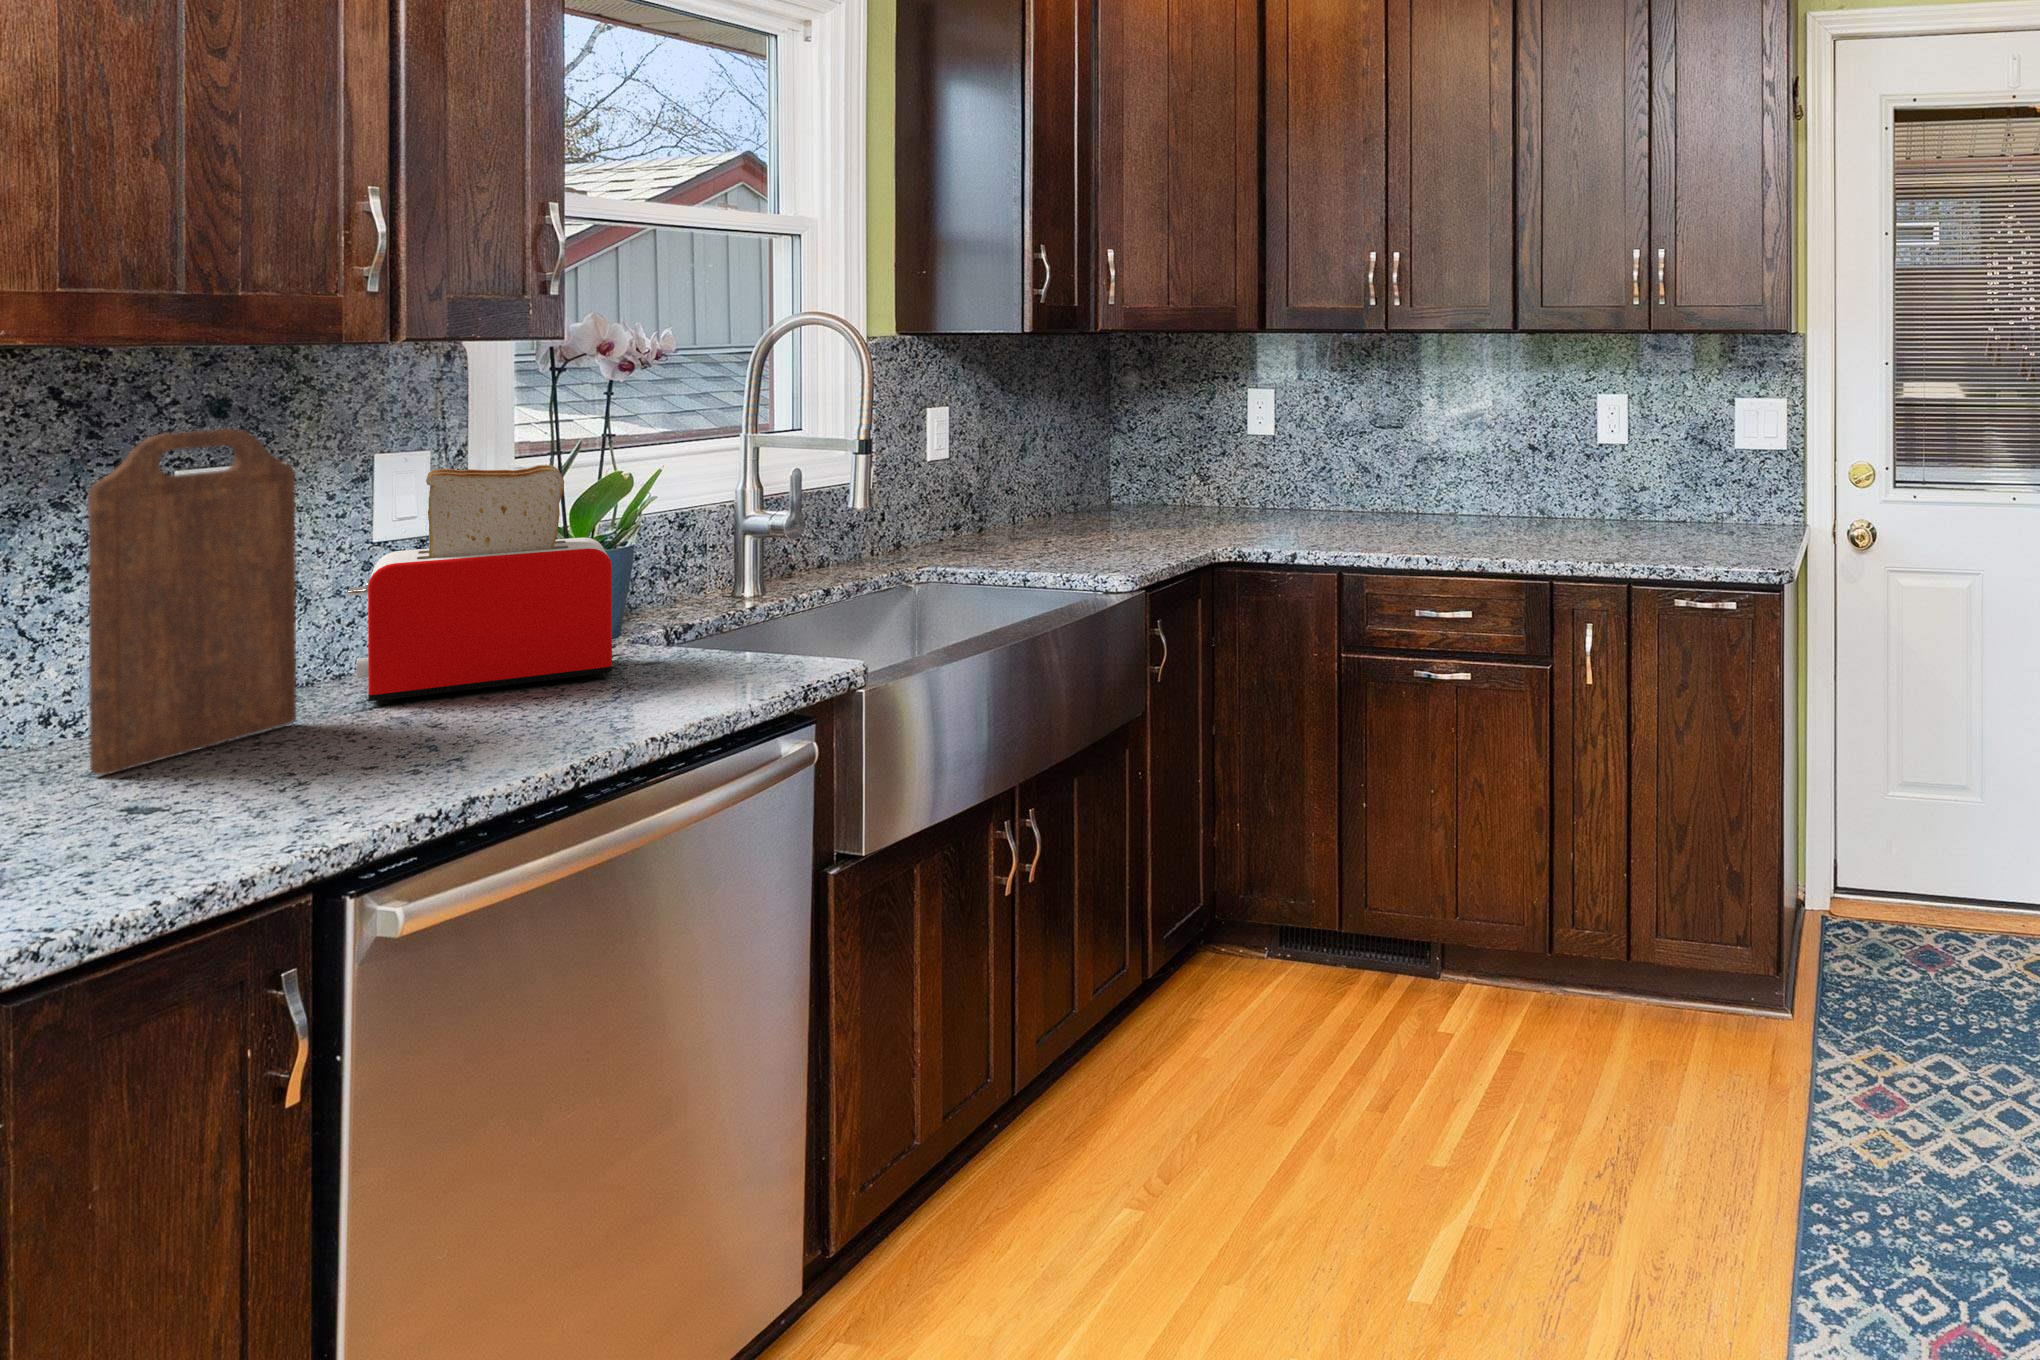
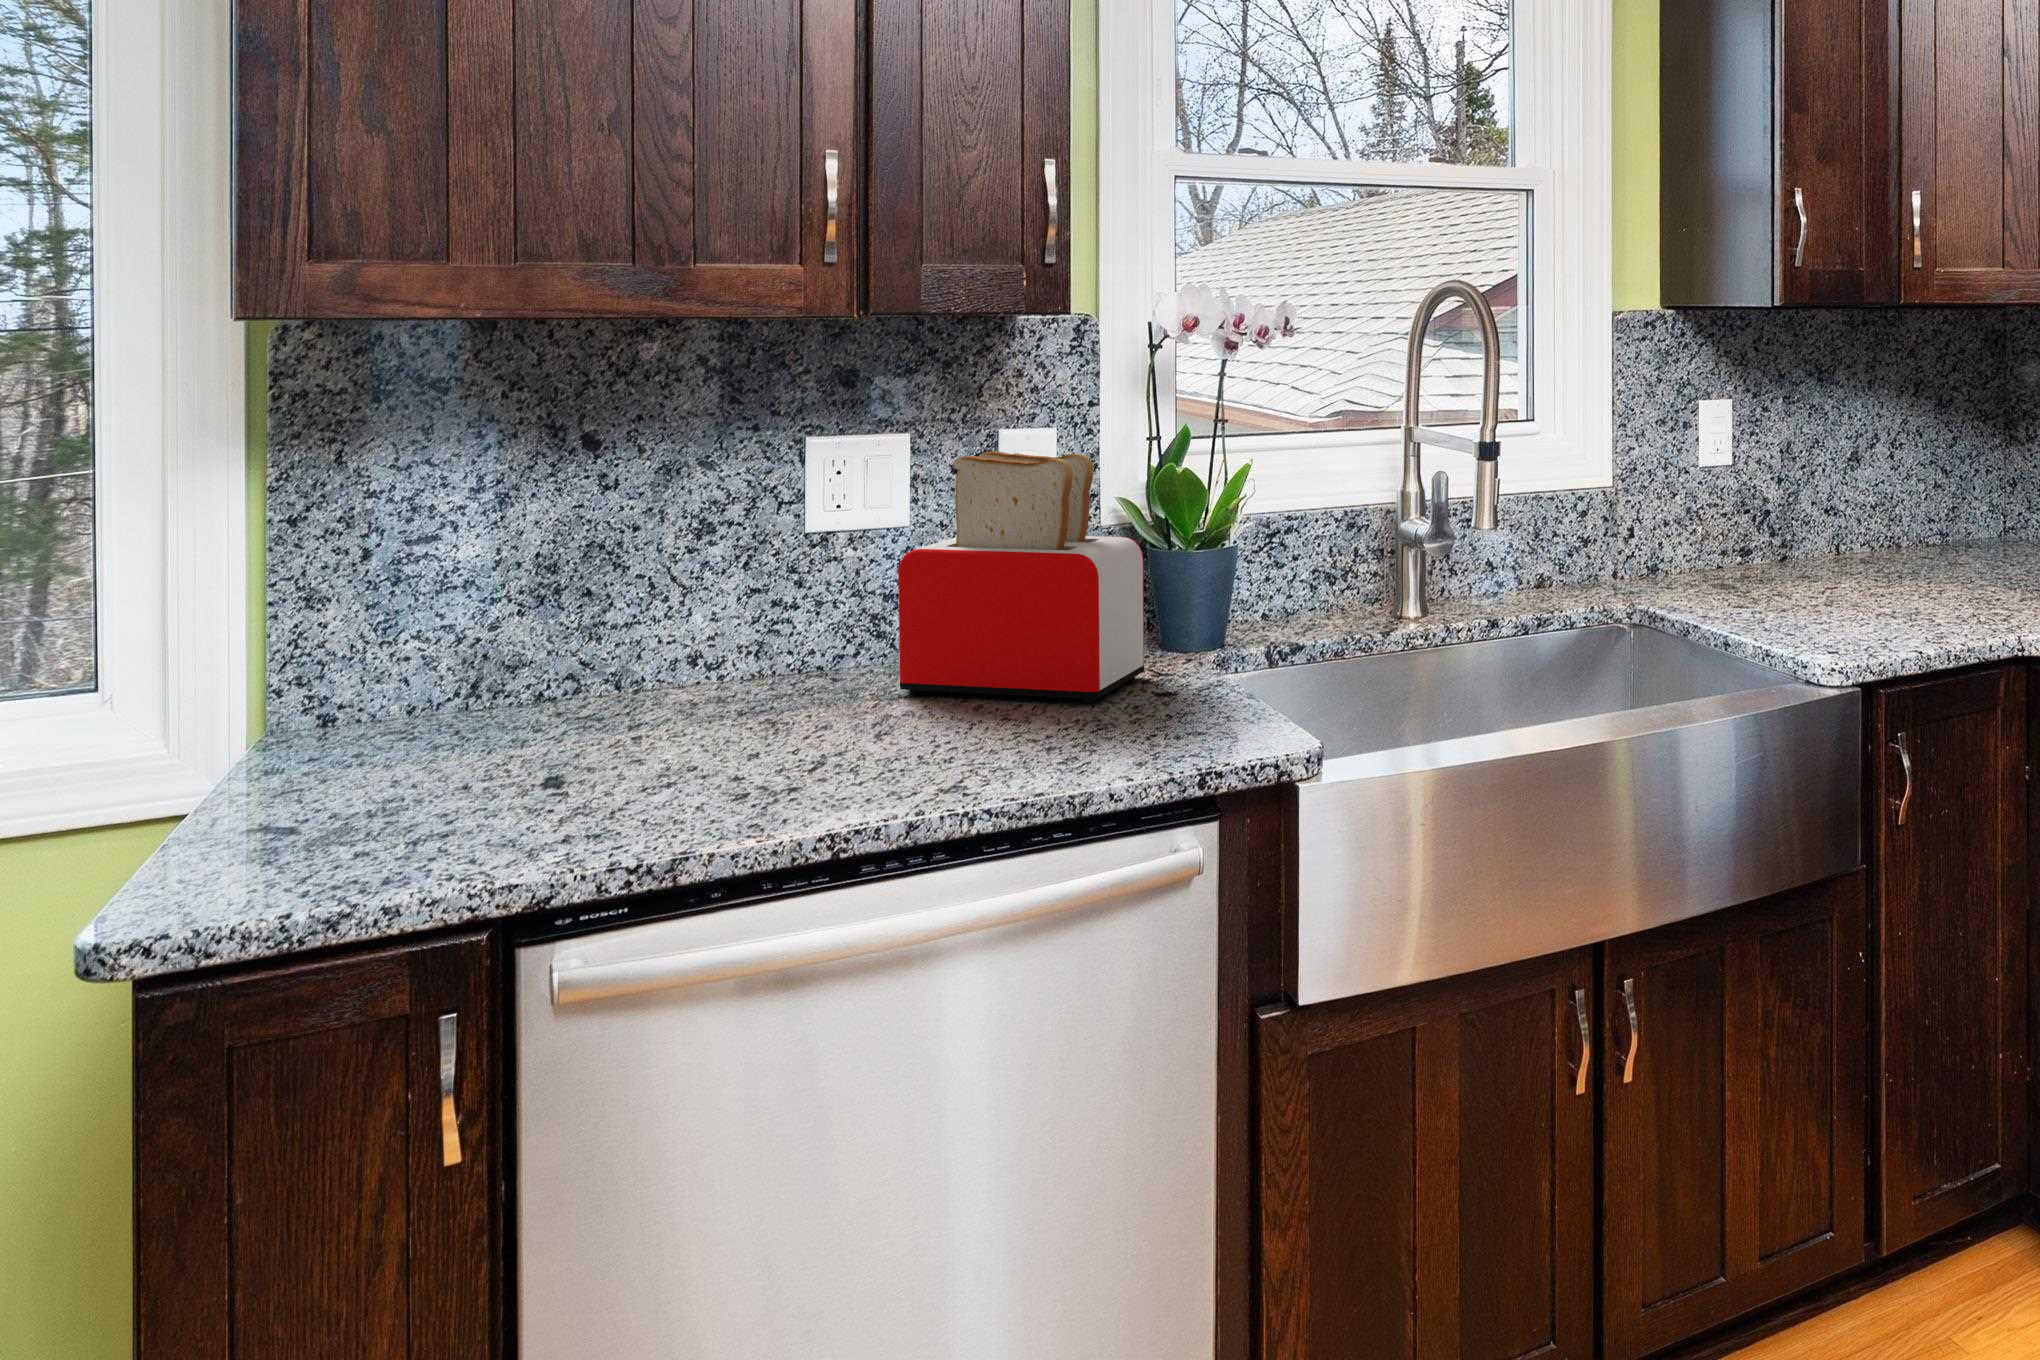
cutting board: present [88,429,296,775] -> none [613,403,825,730]

